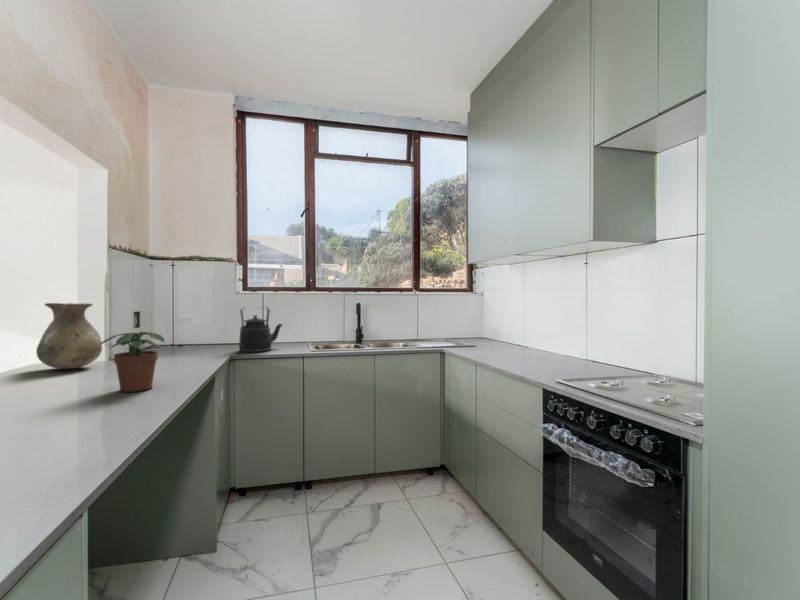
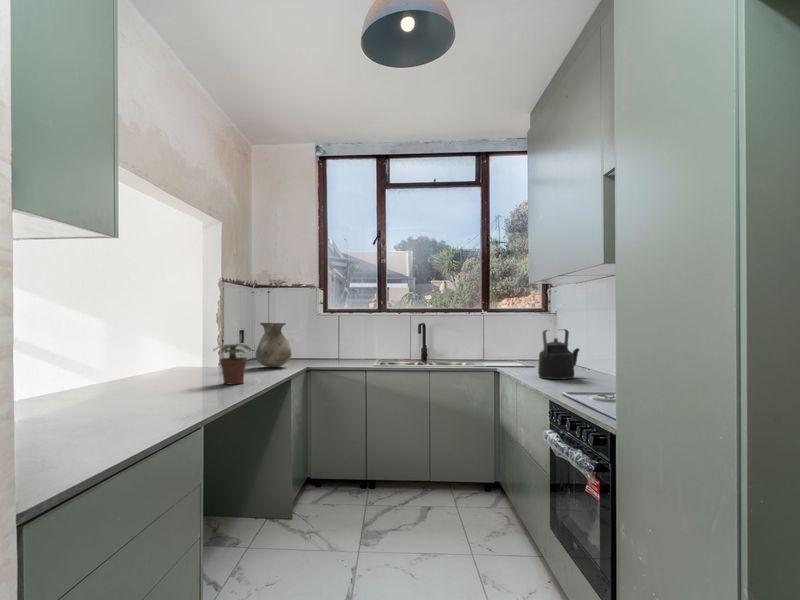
vase: present [36,303,102,369] -> present [255,323,291,367]
kettle: present [239,307,282,352] -> present [538,329,579,380]

